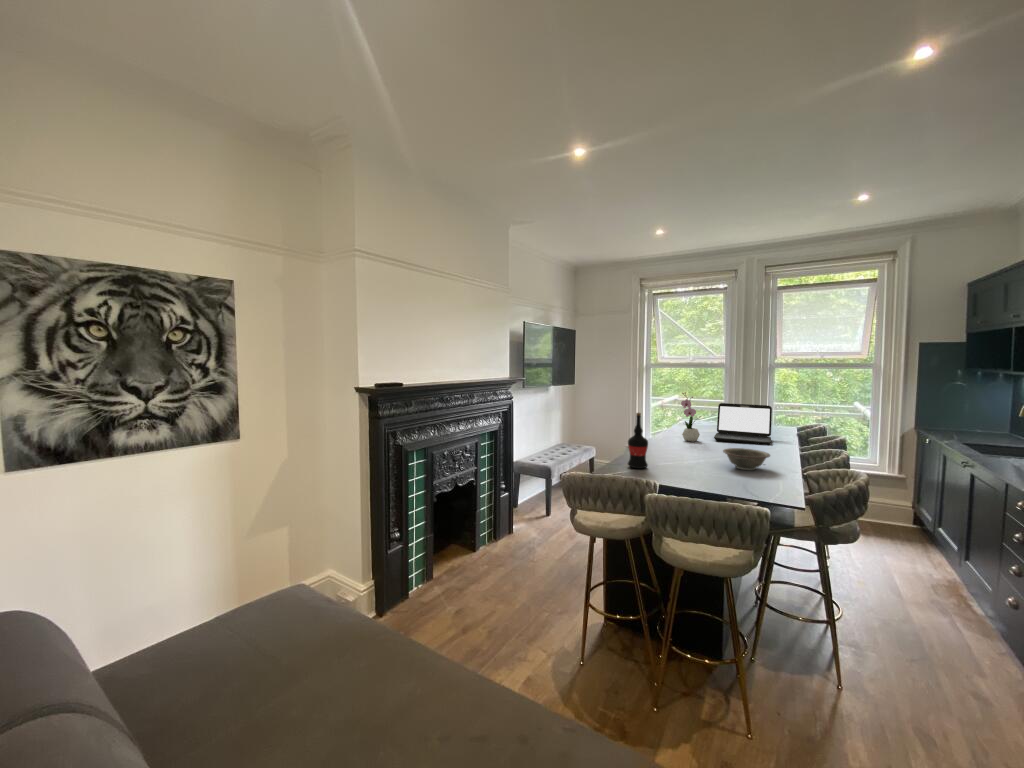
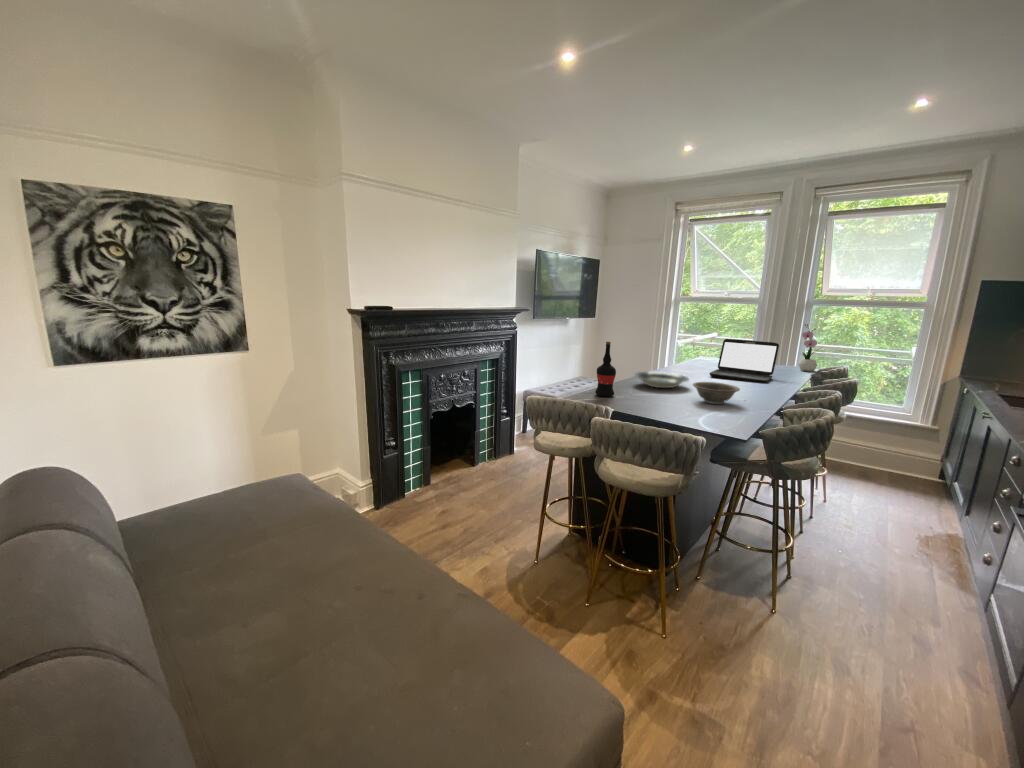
flower arrangement: present [681,393,700,442] -> present [799,324,817,372]
plate: none [653,439,708,456] -> present [635,372,689,388]

